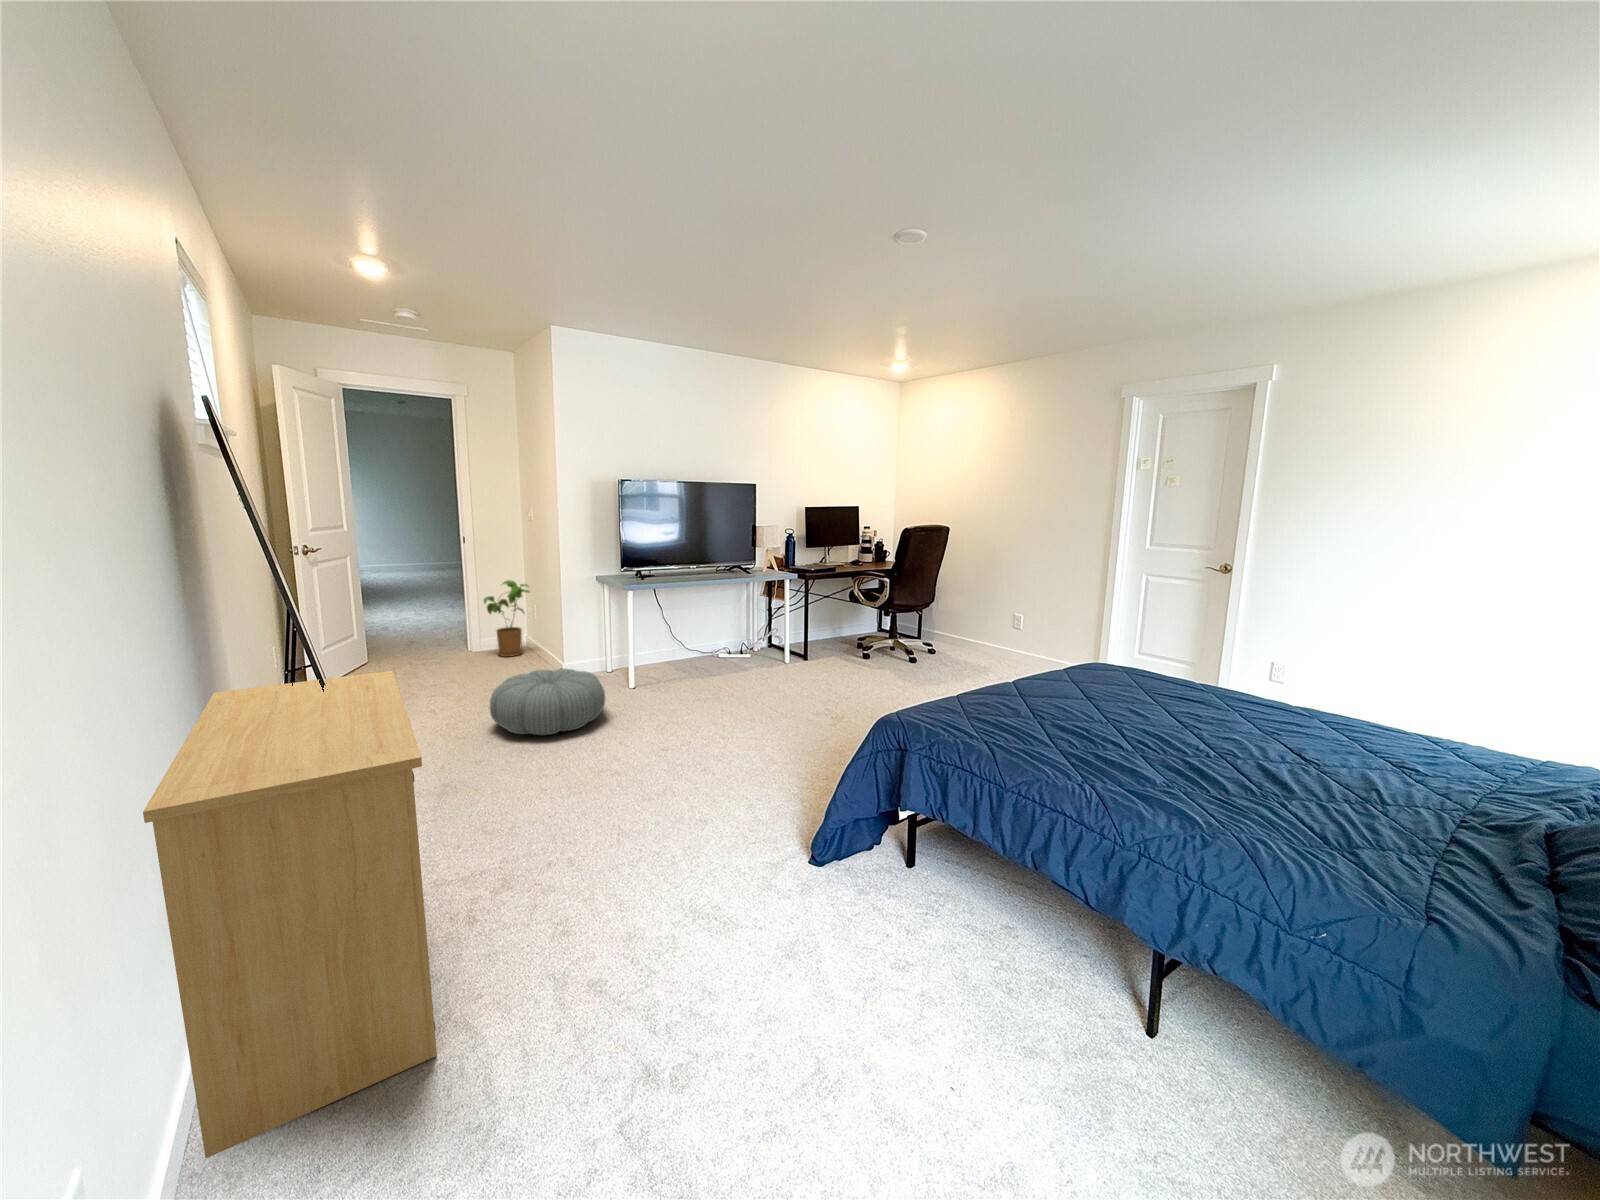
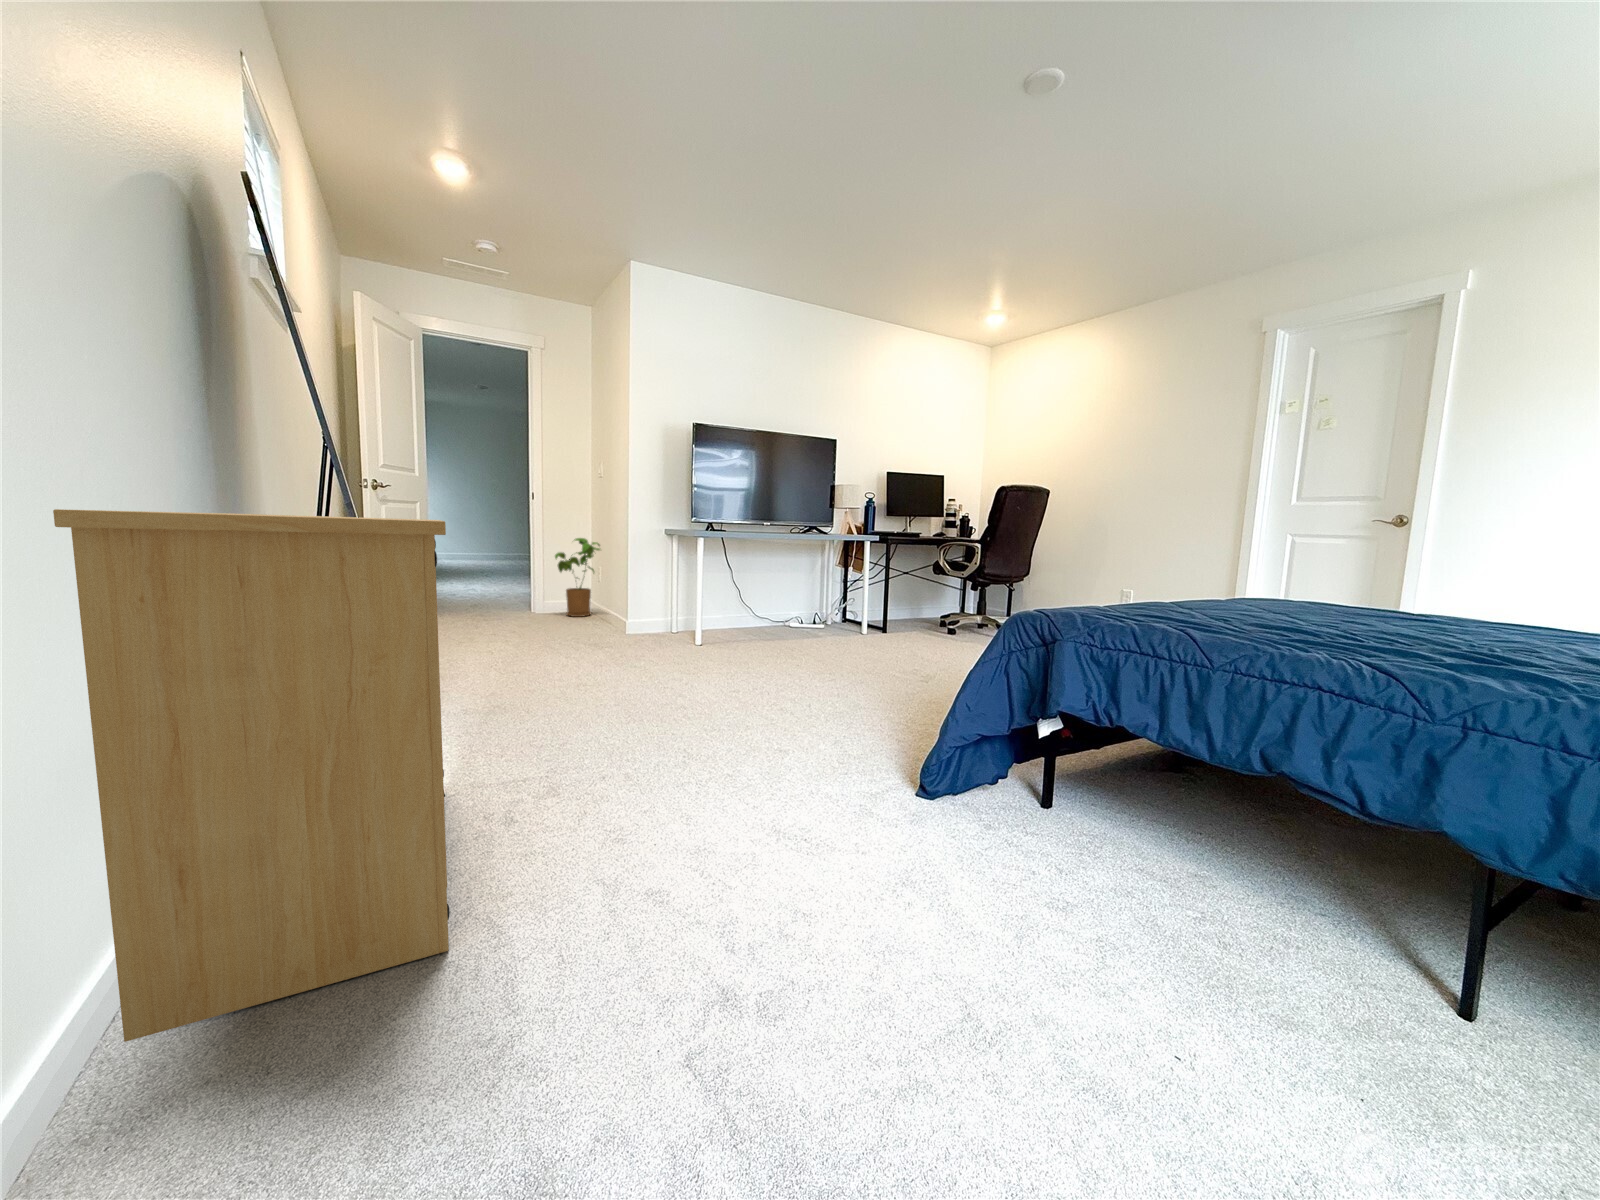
pouf: present [490,669,605,735] -> none [553,609,674,671]

